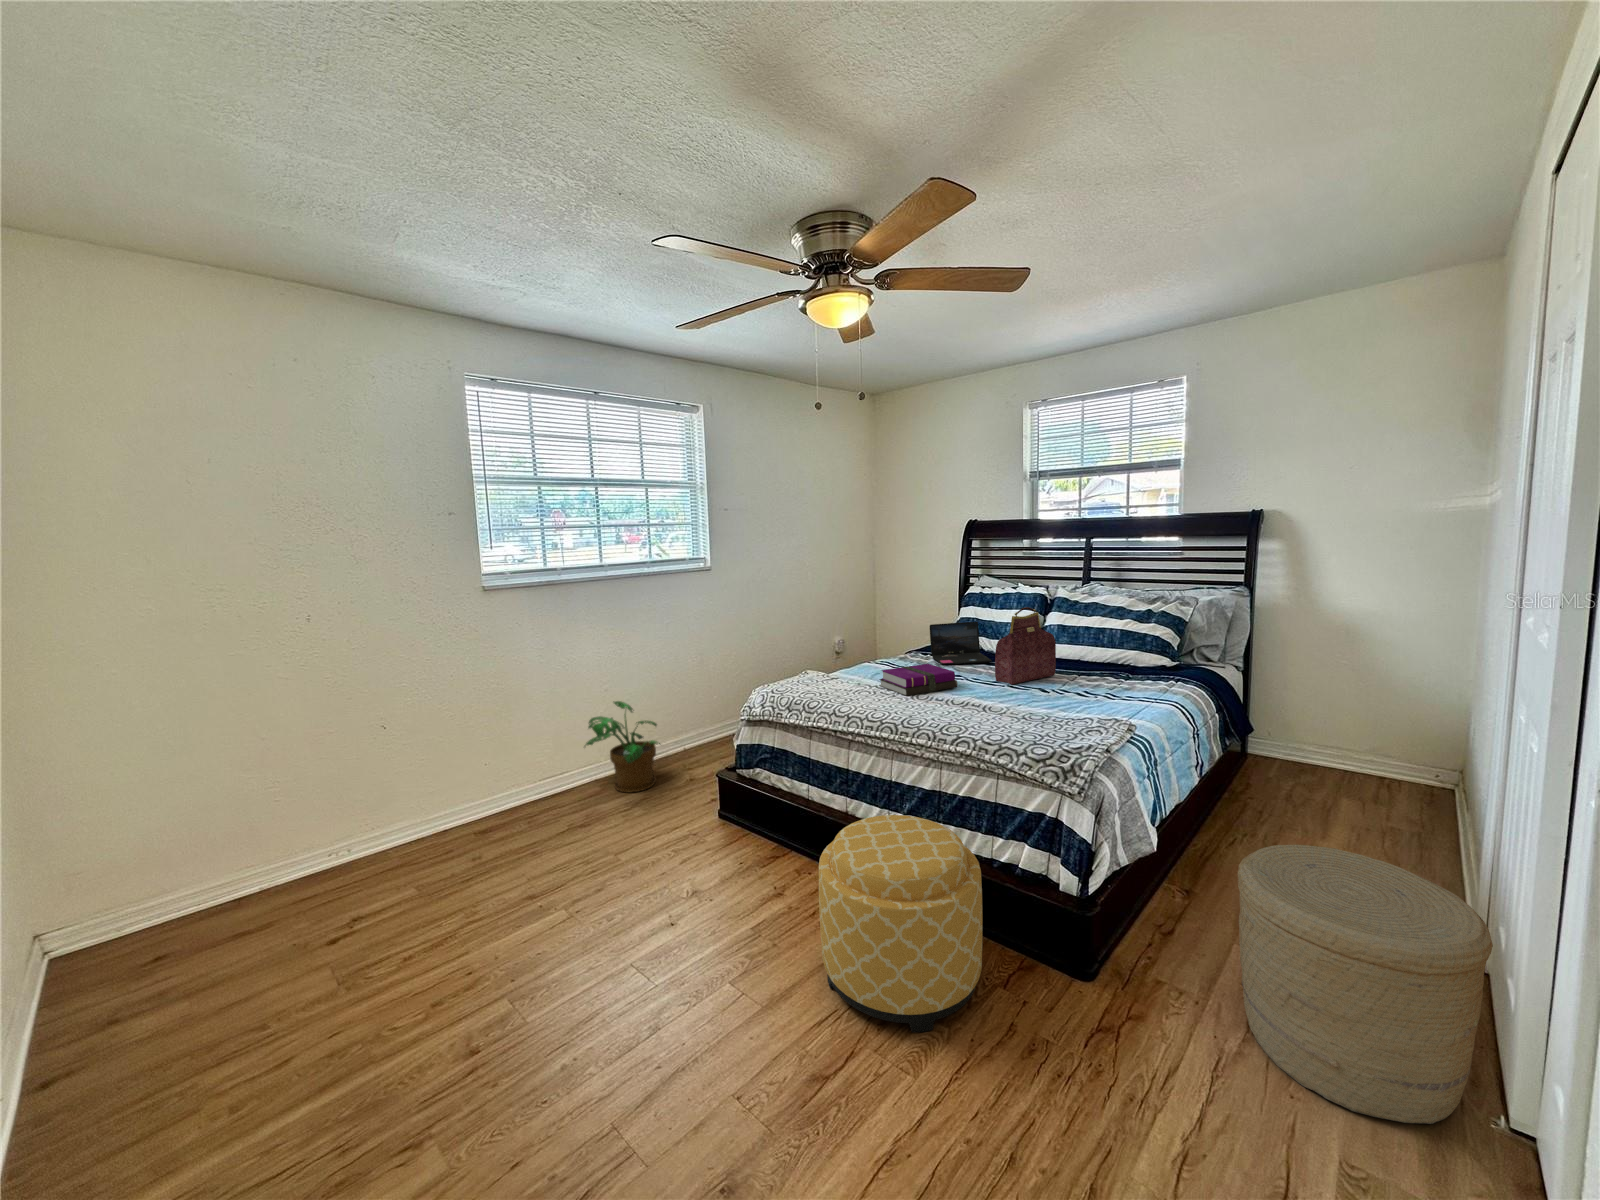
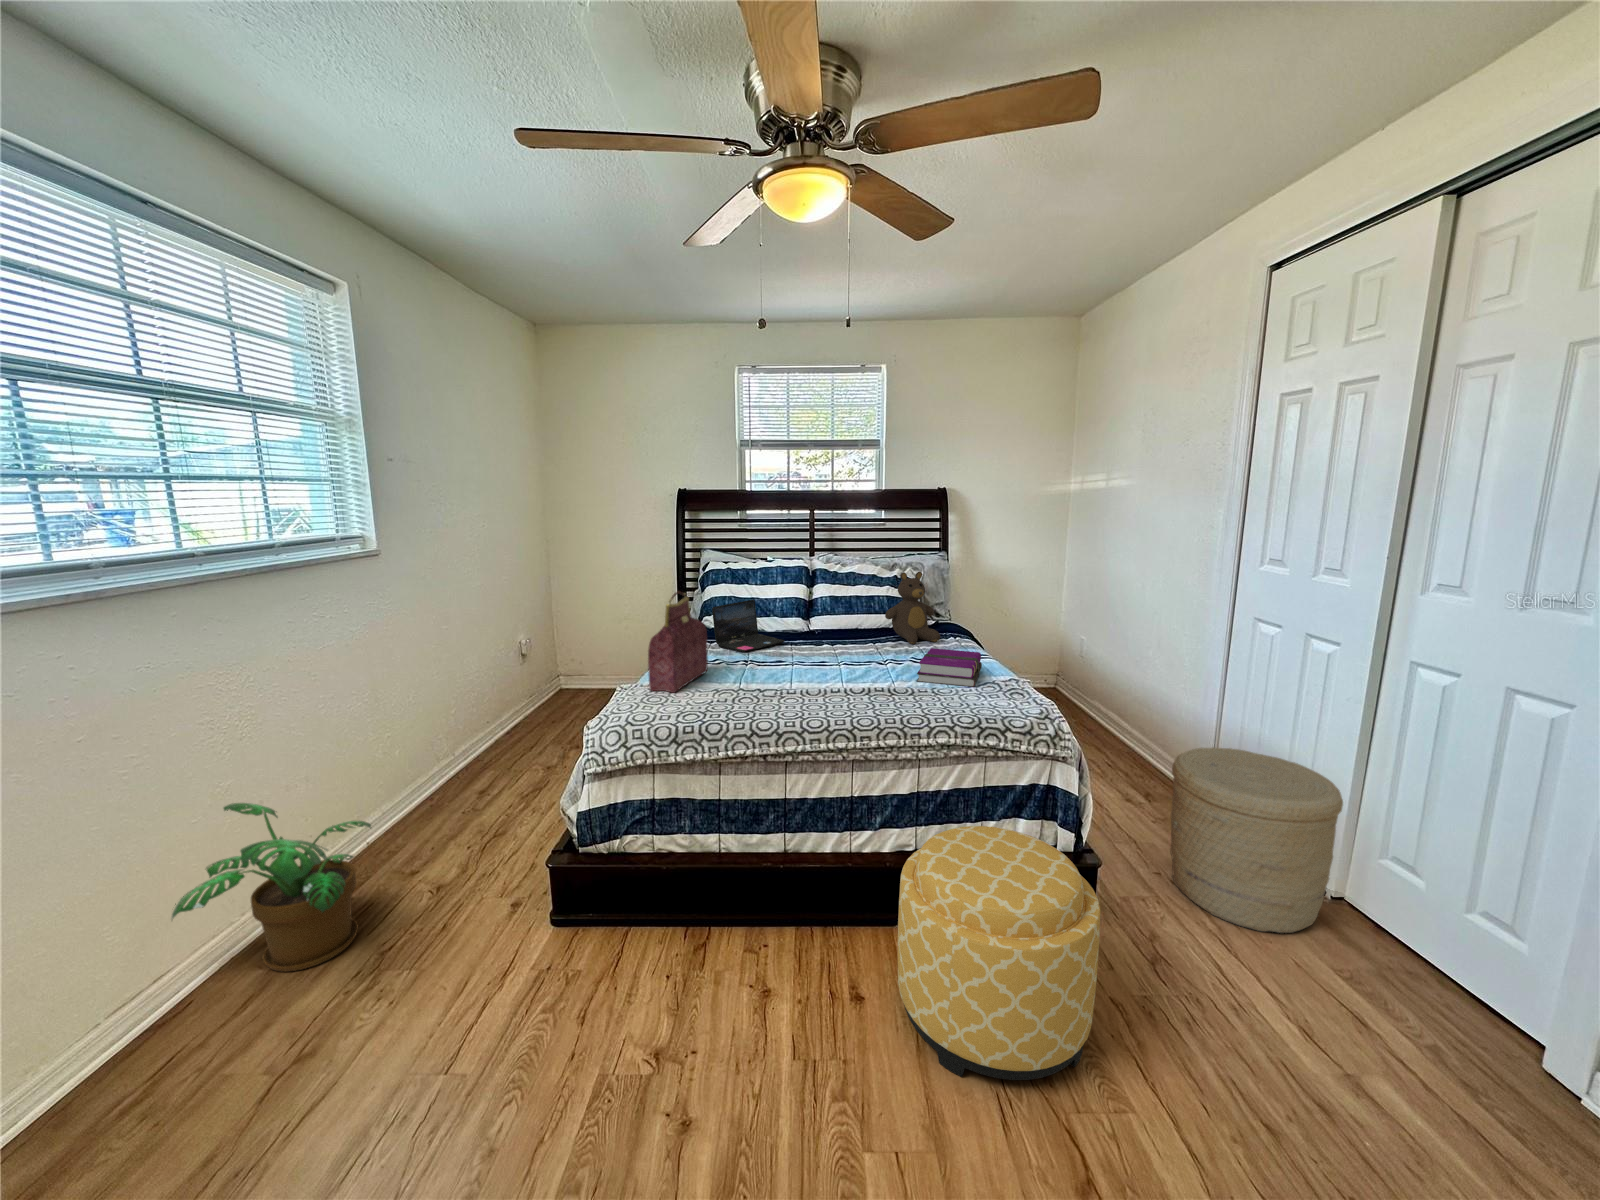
teddy bear: none [1102,604,1168,682] -> present [885,572,940,644]
handbag: present [995,607,1056,685] -> present [648,592,708,693]
notebook: present [879,664,958,696] -> present [917,648,982,687]

